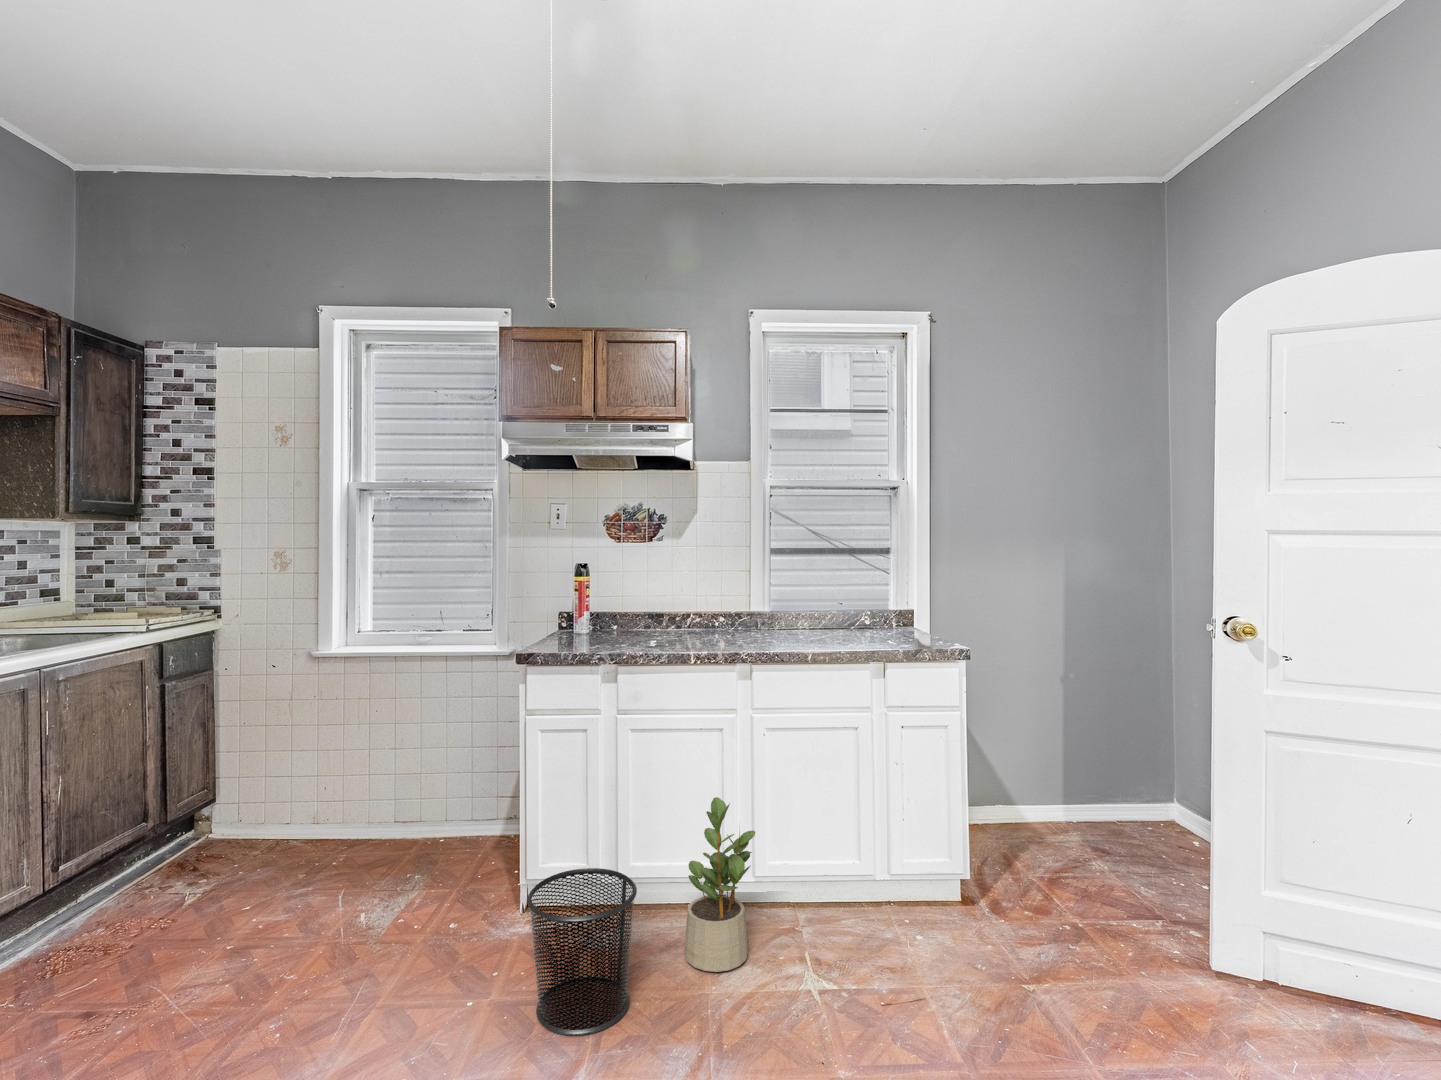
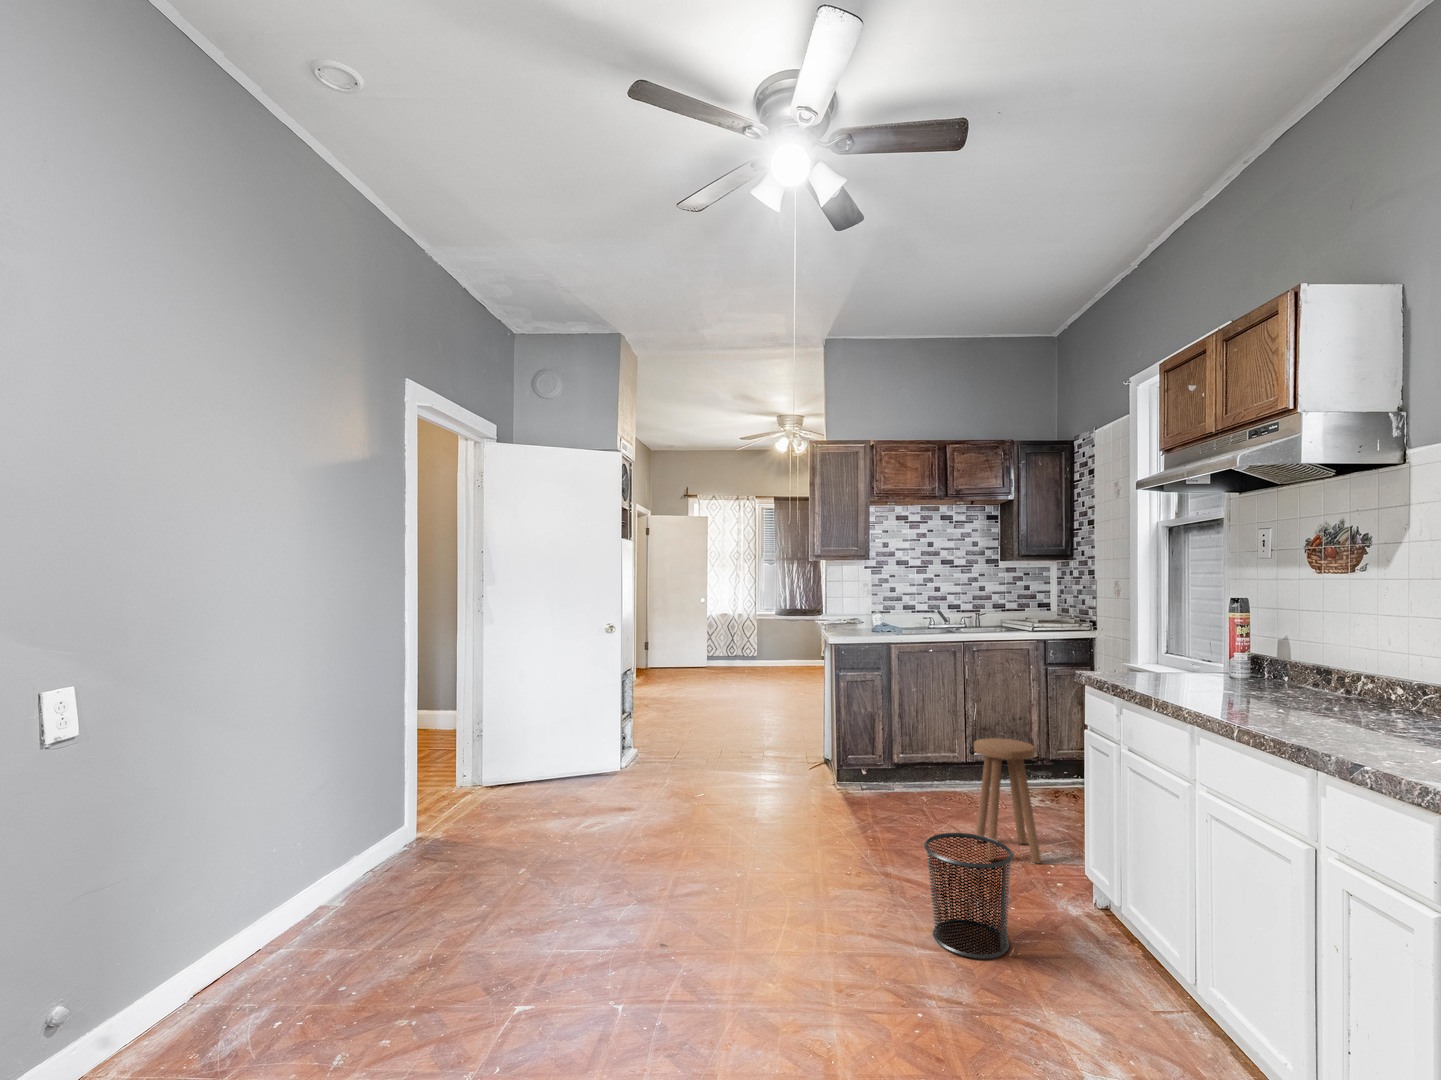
stool: none [286,776,400,959] -> present [974,738,1041,863]
potted plant: present [684,797,755,972] -> none [1043,838,1142,1027]

